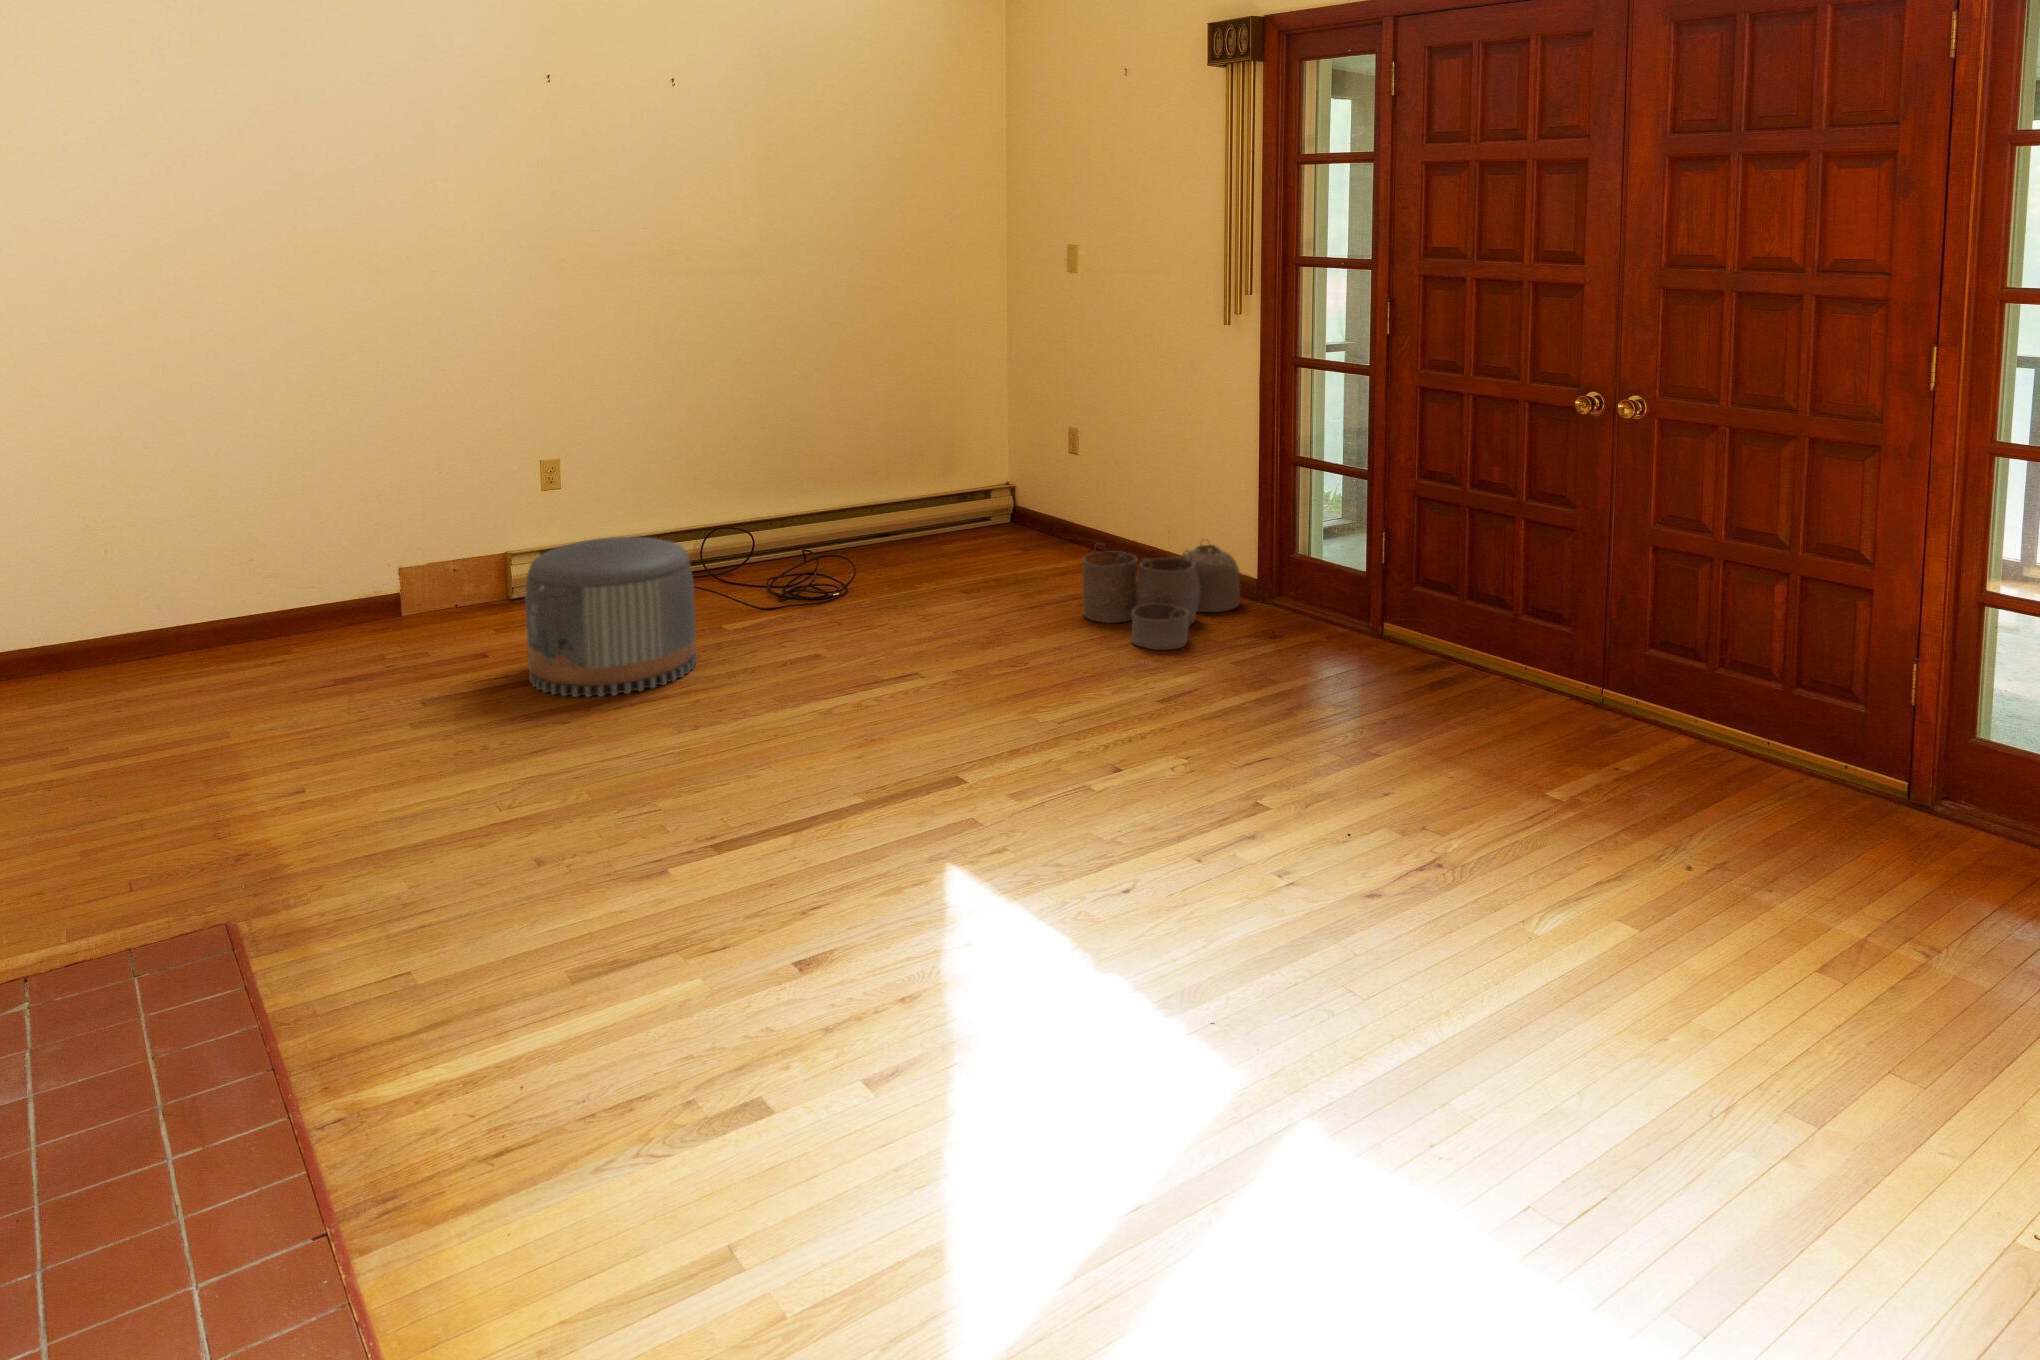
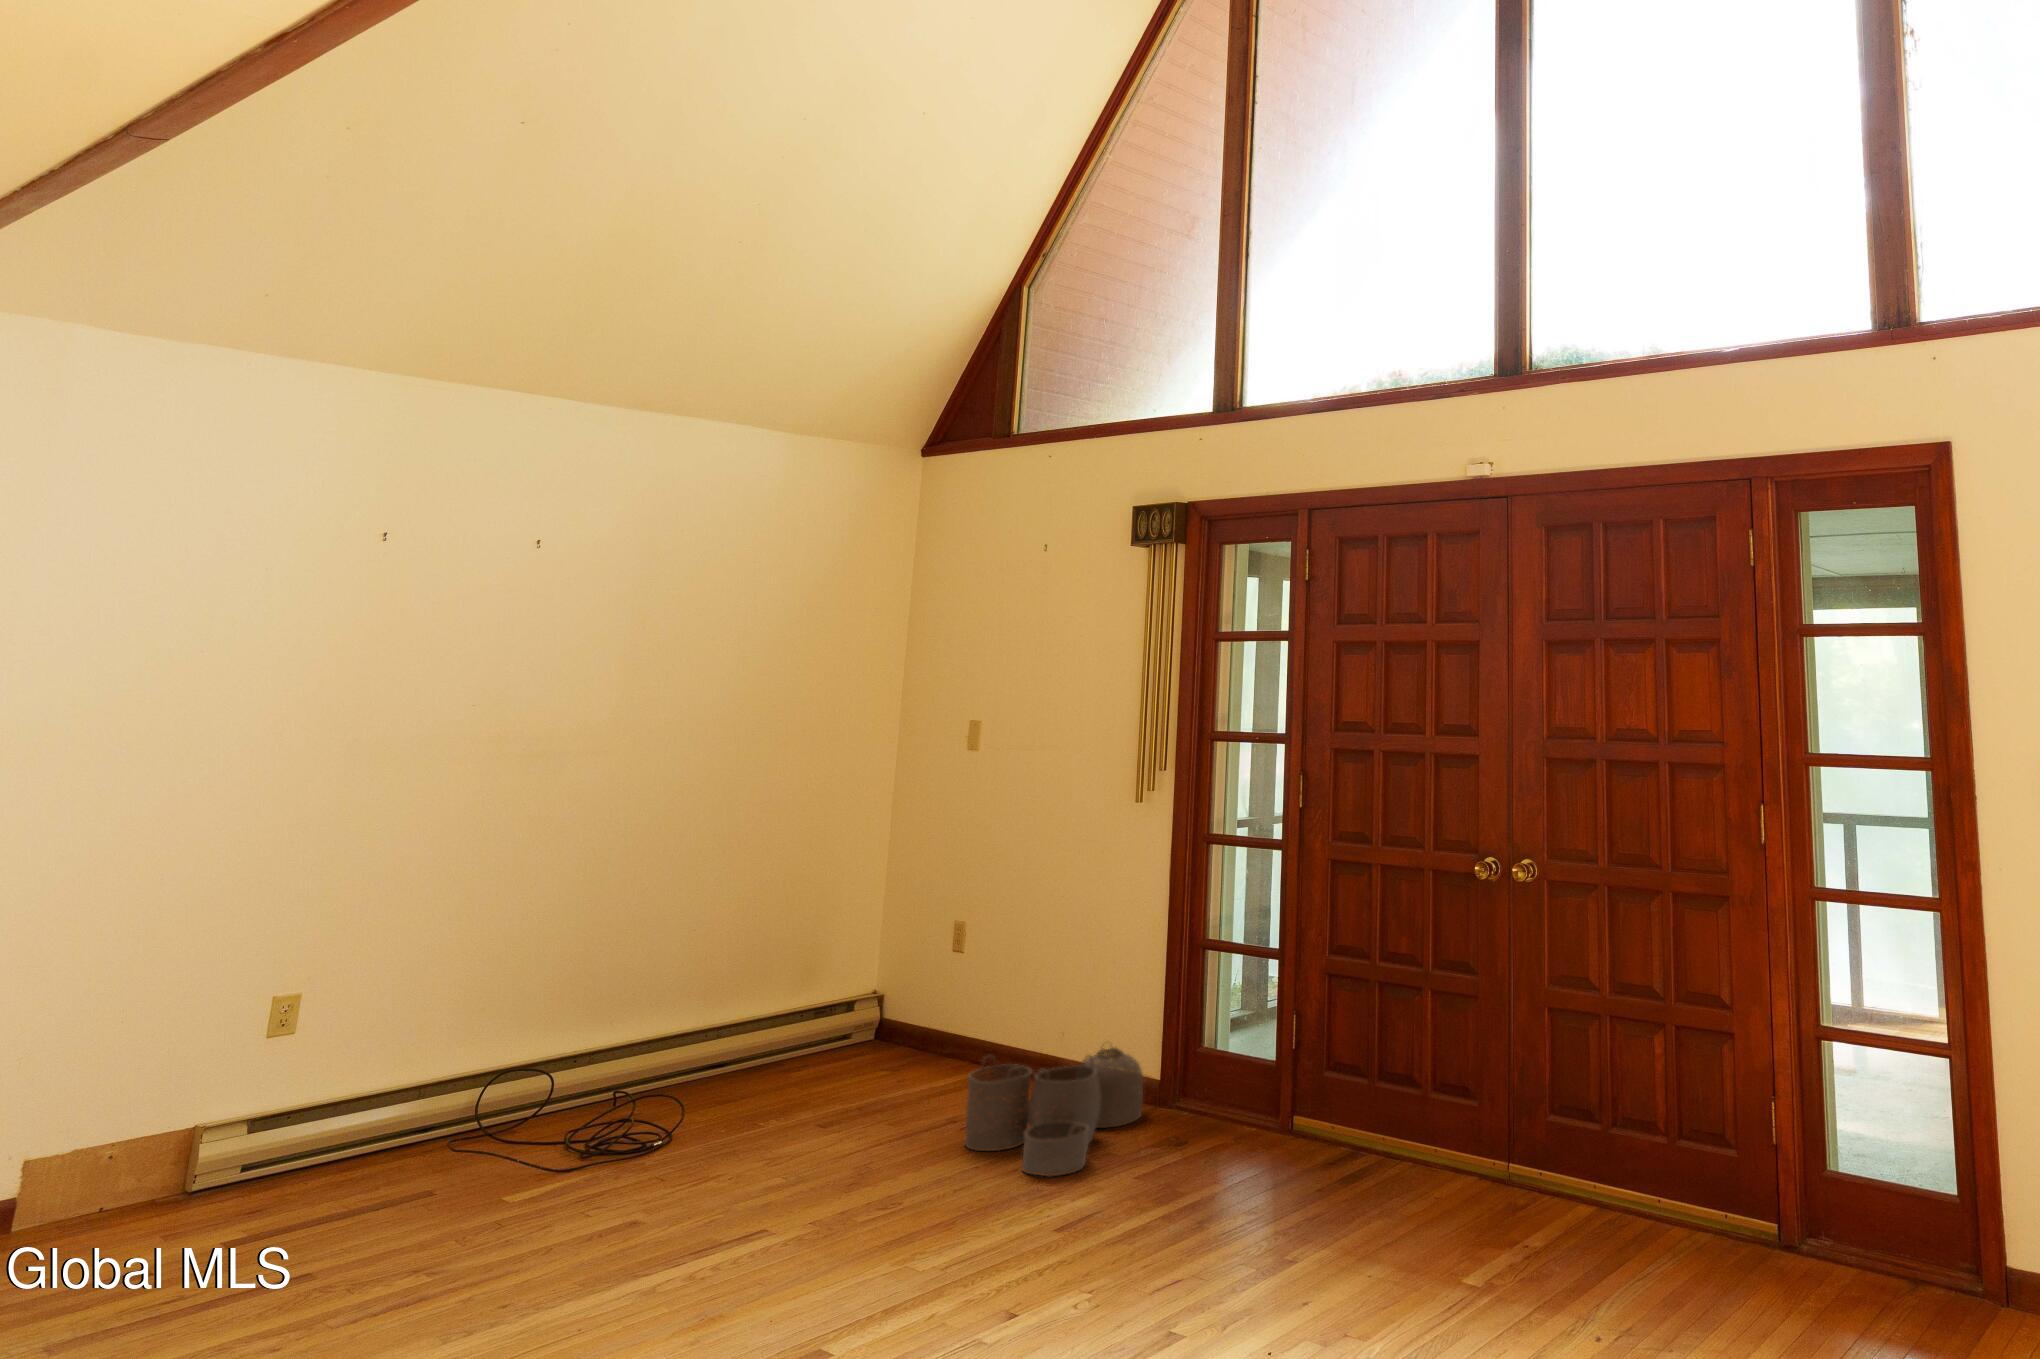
pouf: present [525,537,696,697] -> none [208,1093,476,1324]

